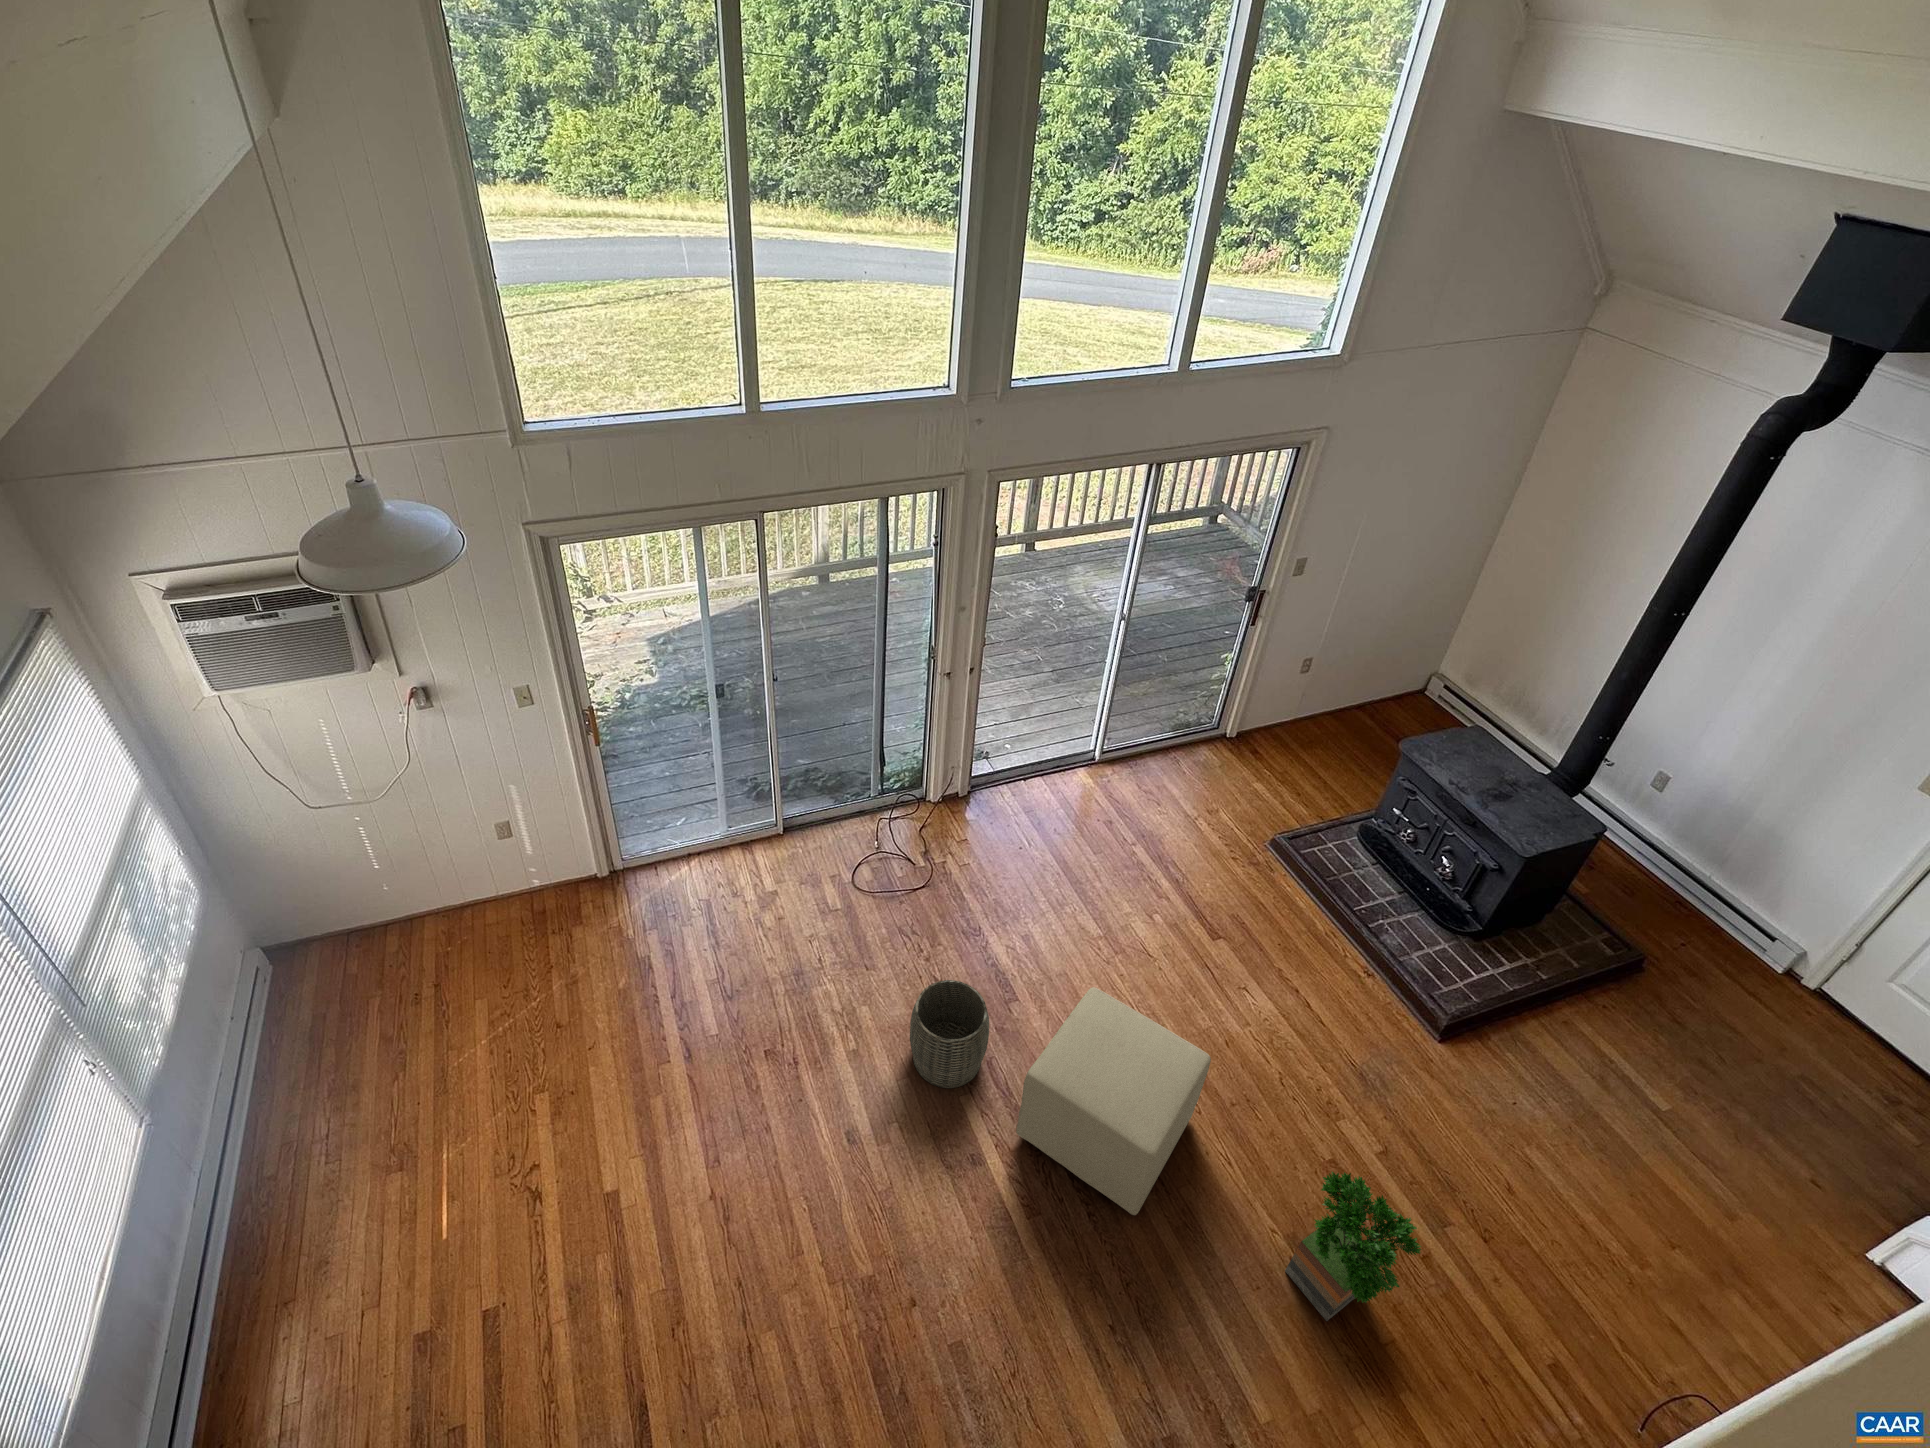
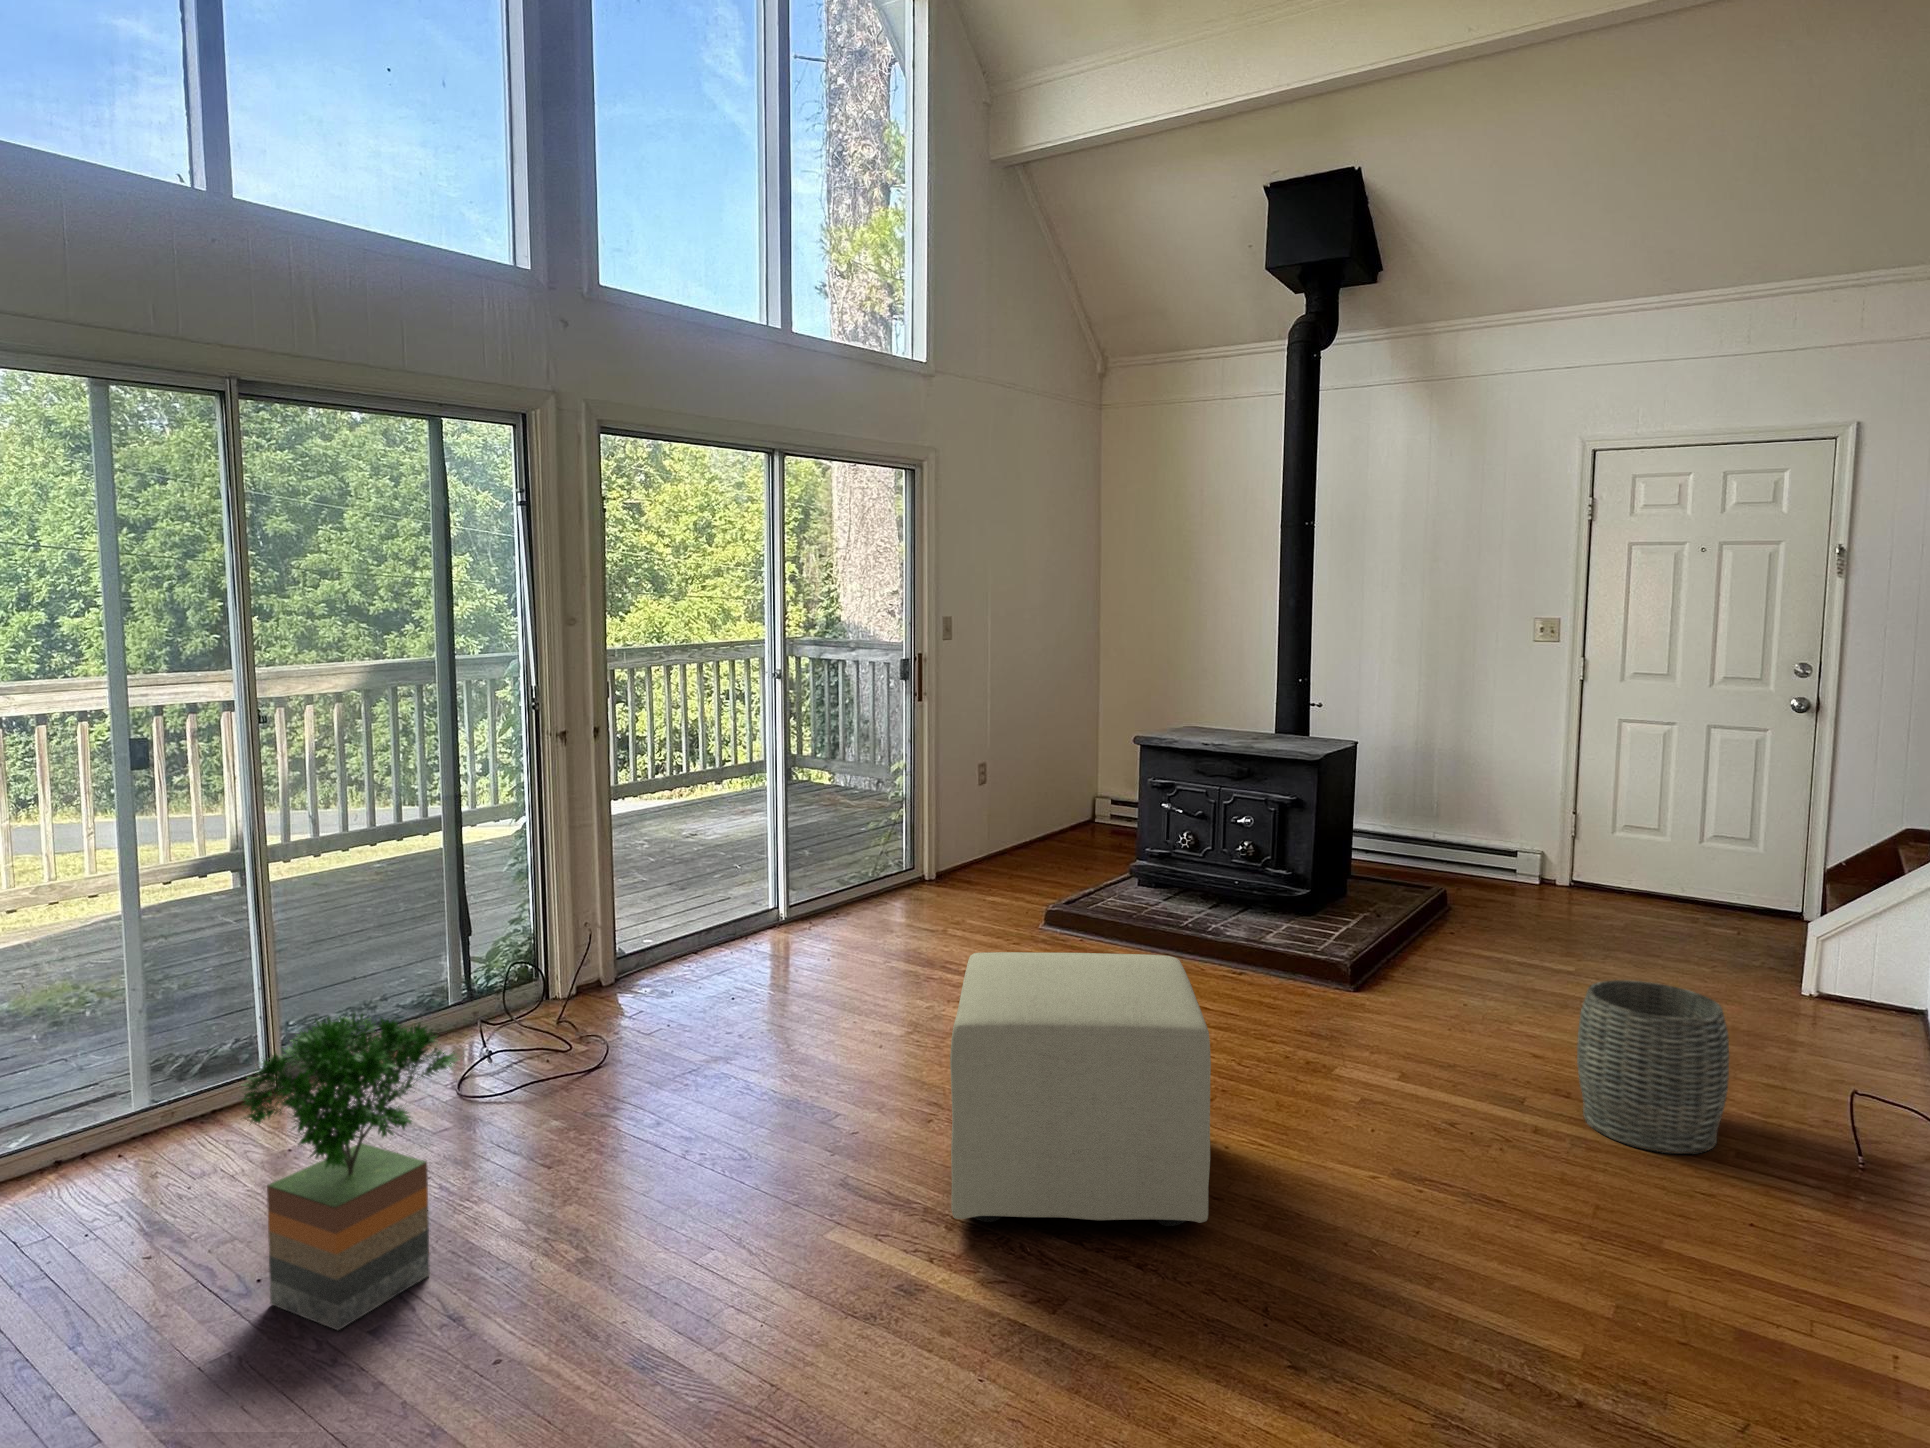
woven basket: present [910,980,989,1088] -> present [1577,980,1729,1154]
potted tree: present [1285,1172,1421,1321] -> present [242,1014,458,1330]

